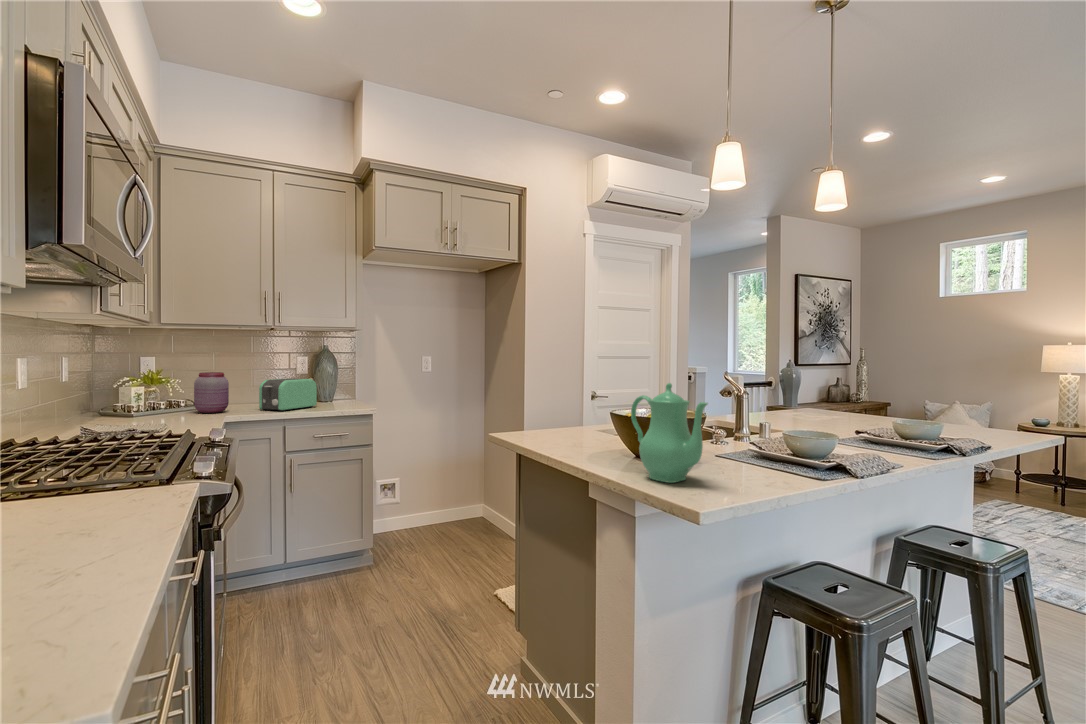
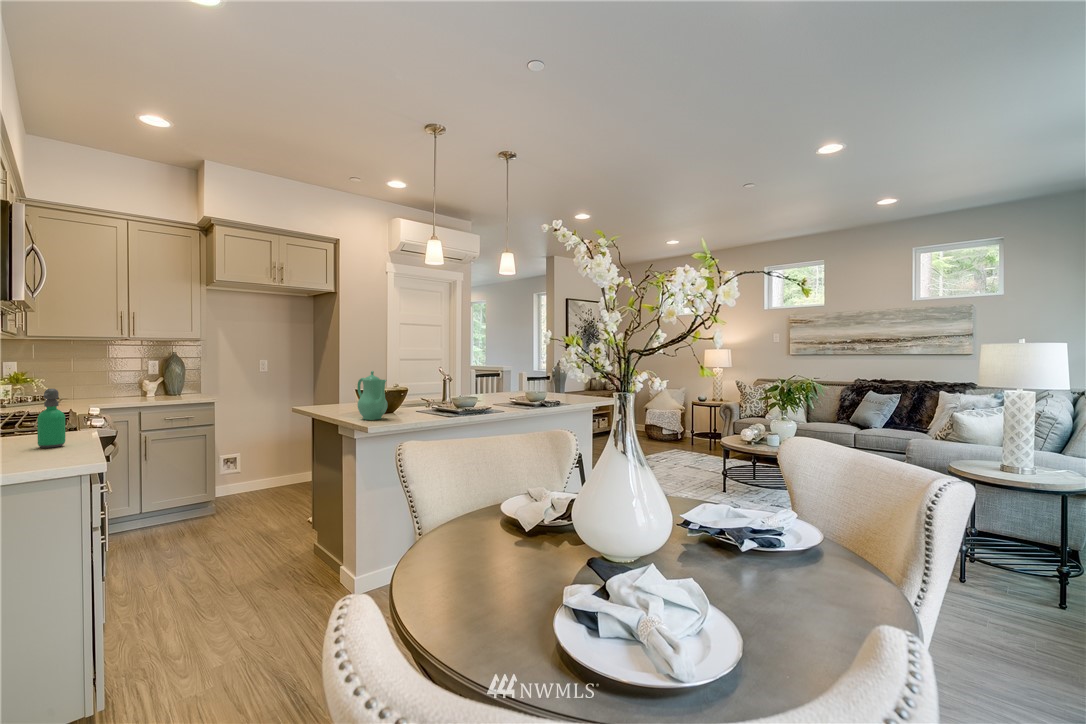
jar: present [194,372,229,413] -> none [60,373,90,403]
toaster: present [259,378,317,411] -> none [117,377,166,401]
soap dispenser: none [66,420,123,550] -> present [37,389,65,448]

